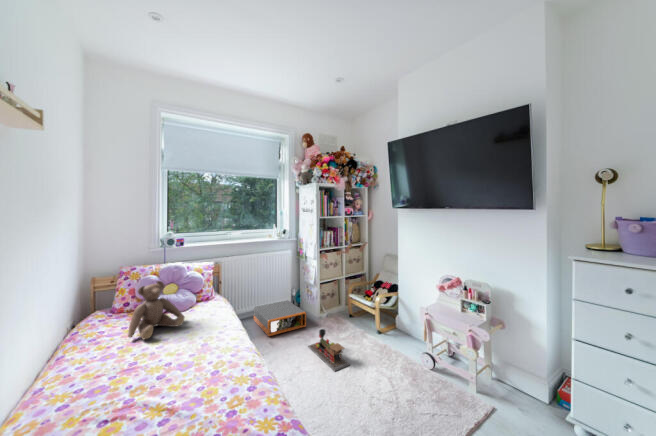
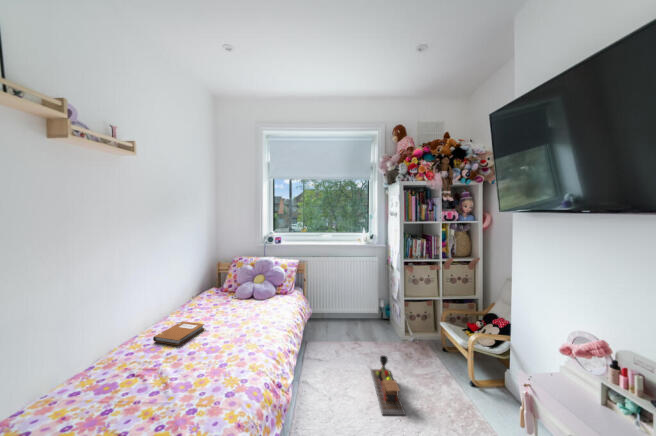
teddy bear: present [128,281,185,339] -> none [208,272,253,319]
storage box: present [254,300,306,336] -> none [336,309,383,345]
notebook: none [71,347,138,385] -> present [153,321,204,345]

